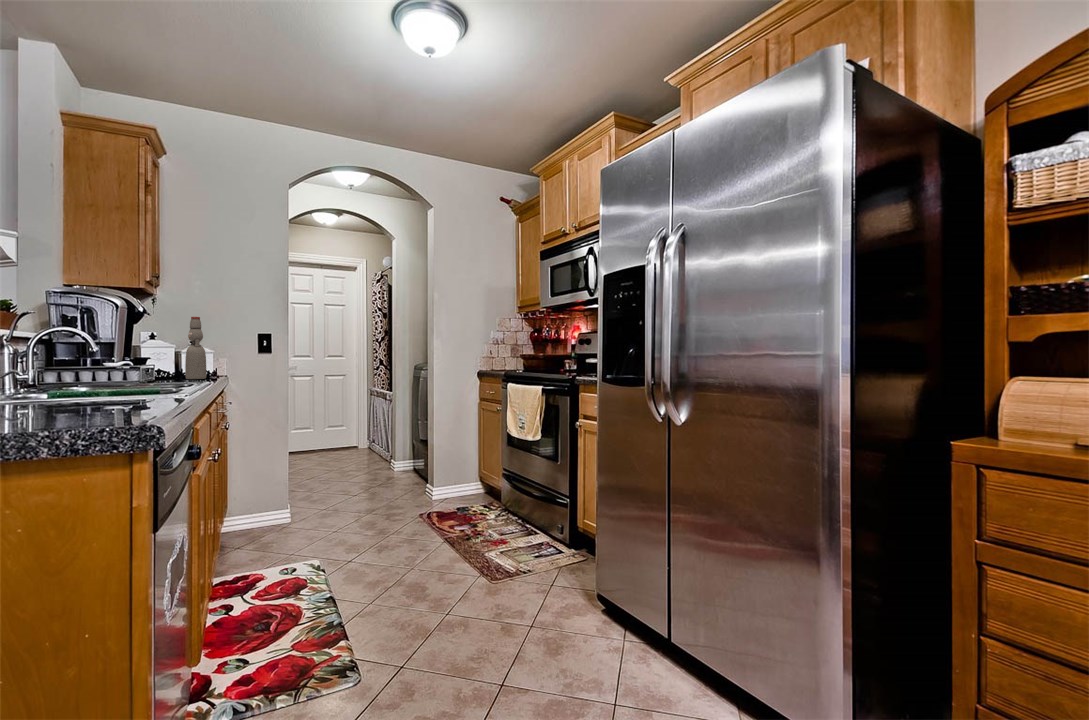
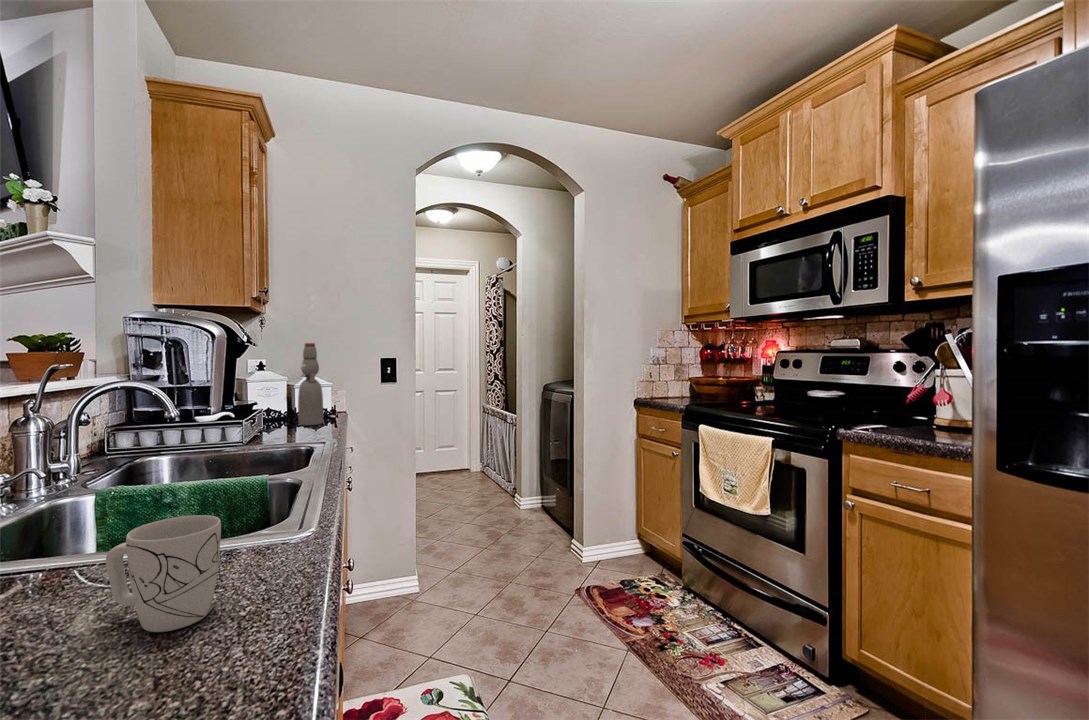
mug: none [86,367,140,408] -> present [106,515,221,632]

